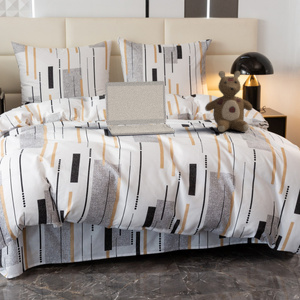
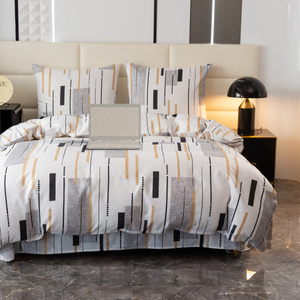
stuffed bear: present [205,71,252,132] -> none [170,97,212,151]

